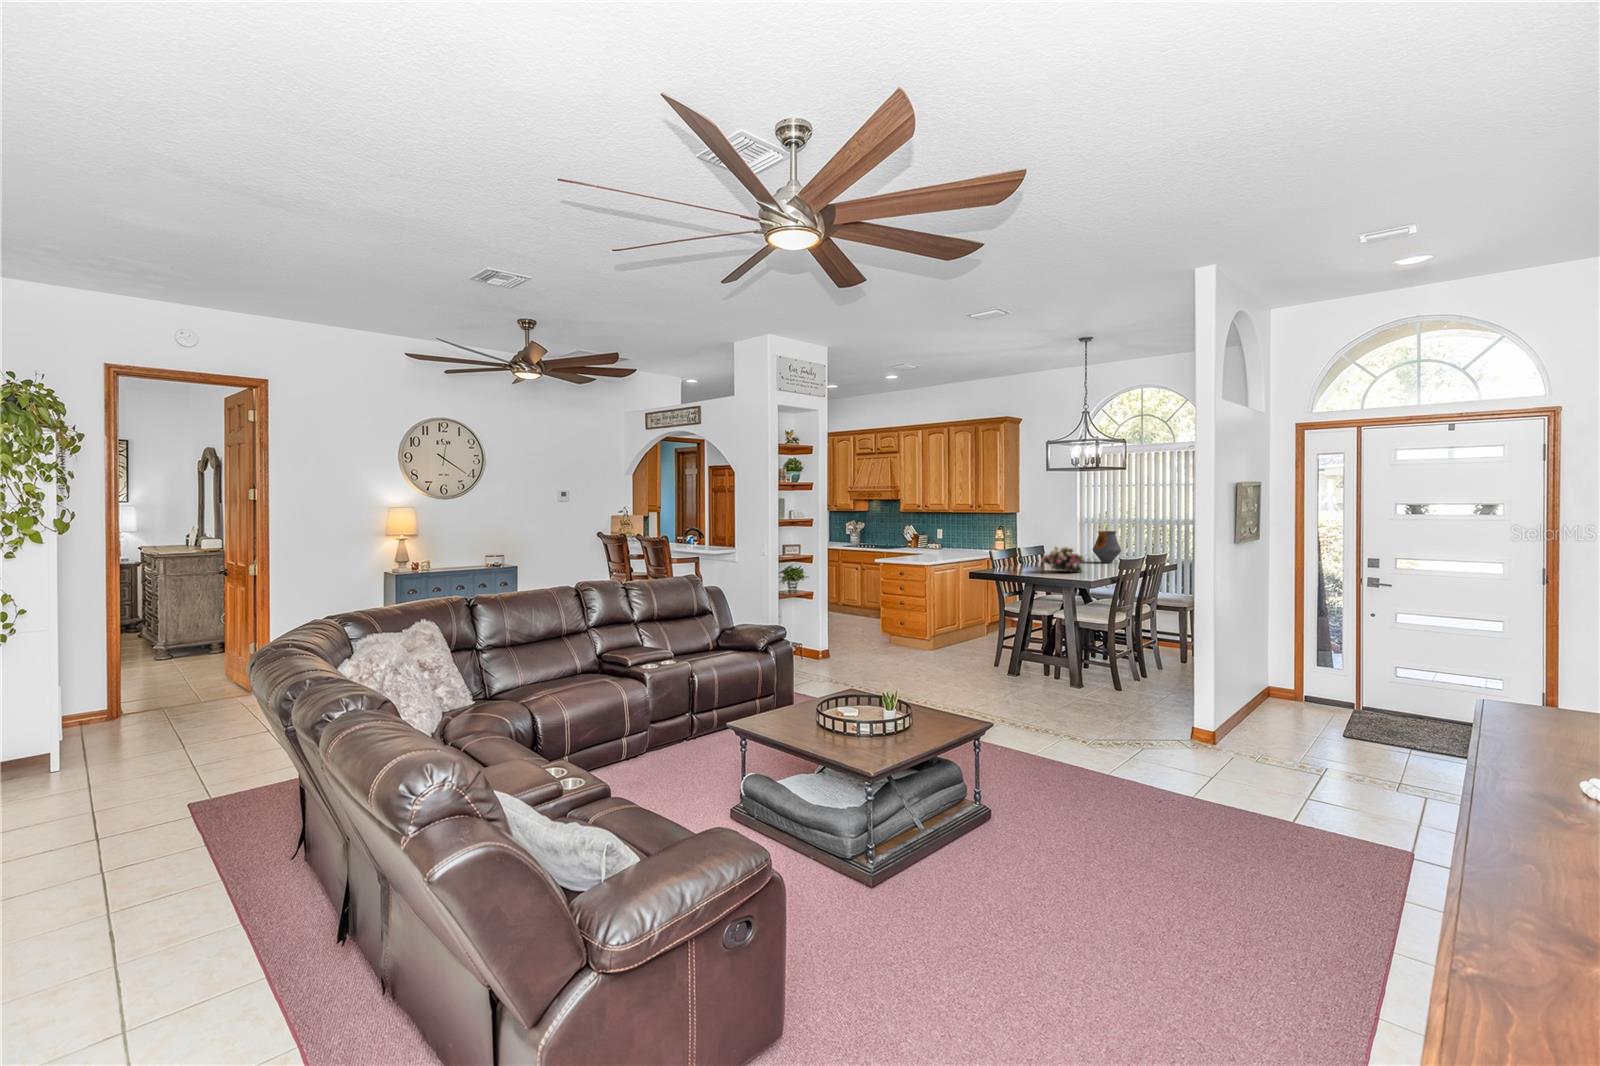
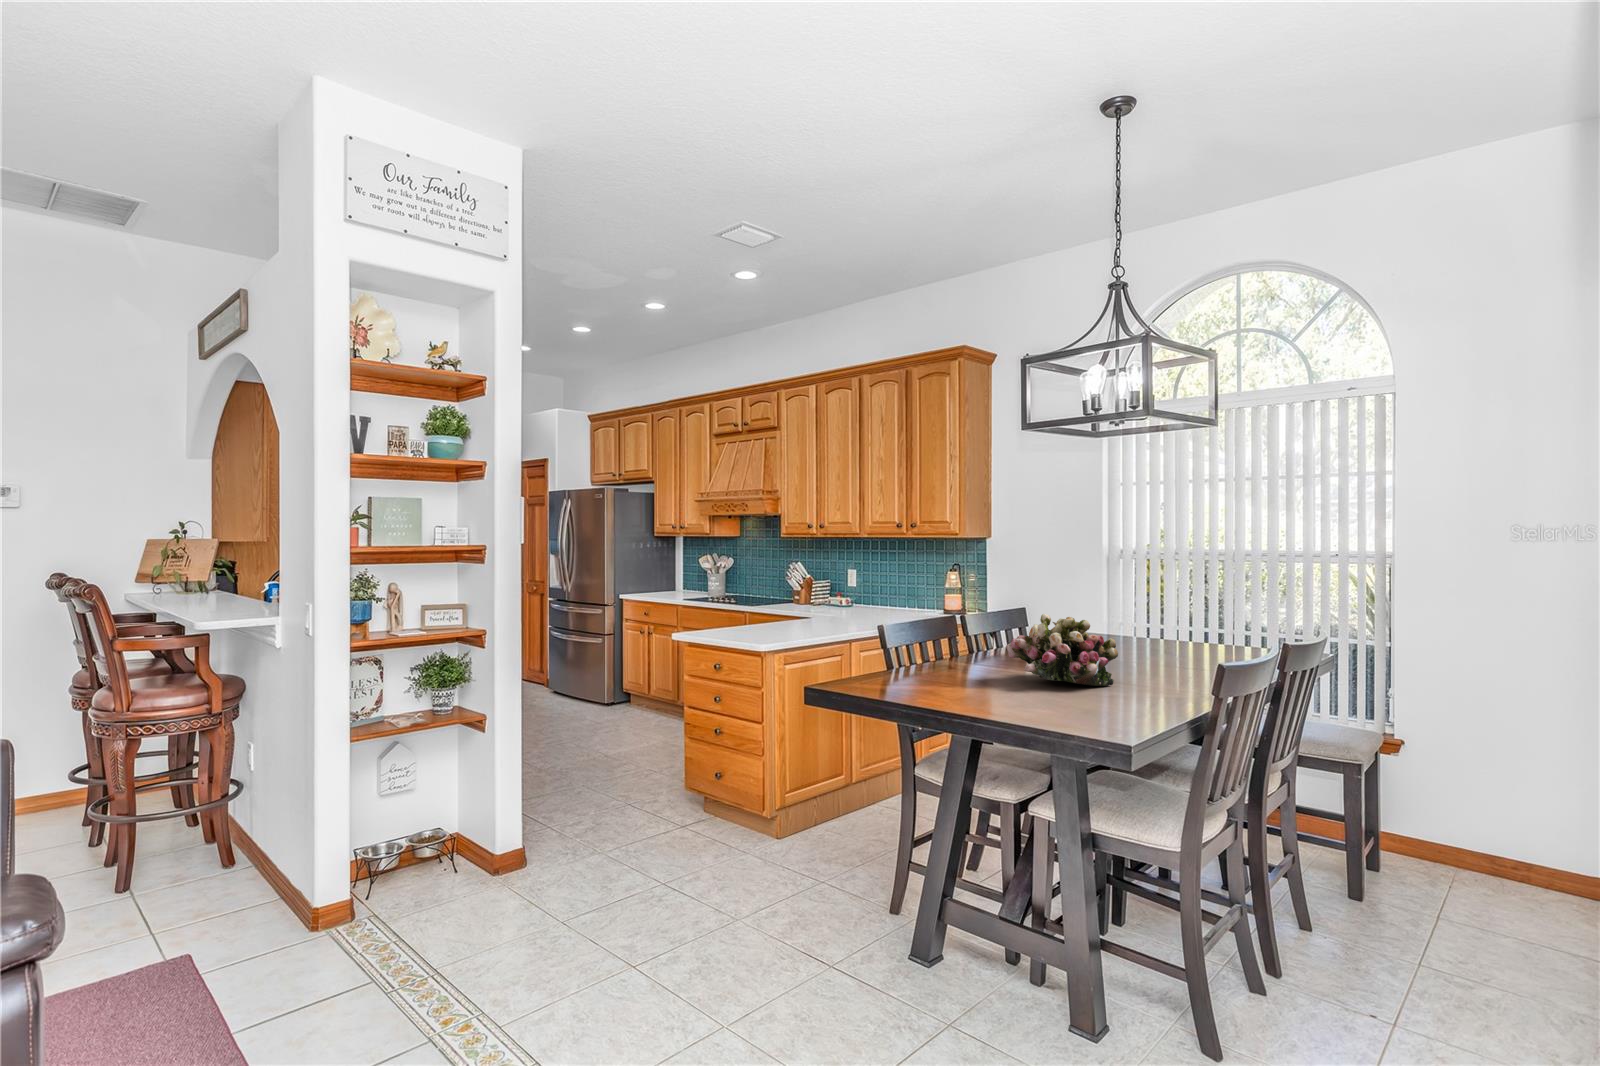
vase: present [1093,531,1121,563] -> none [1137,576,1203,649]

